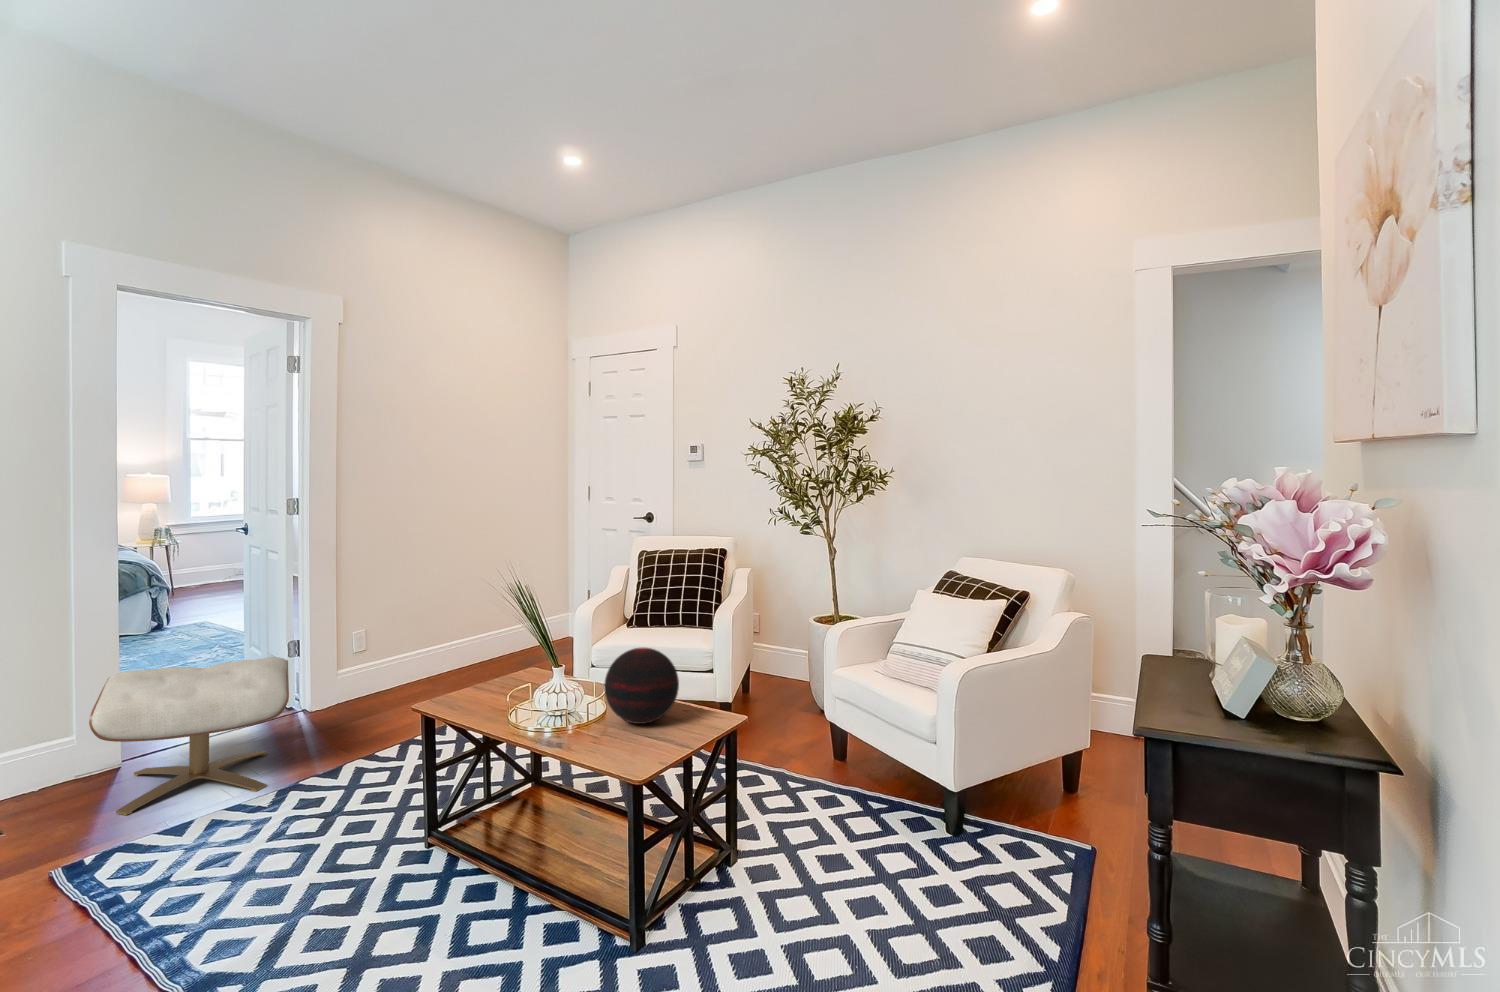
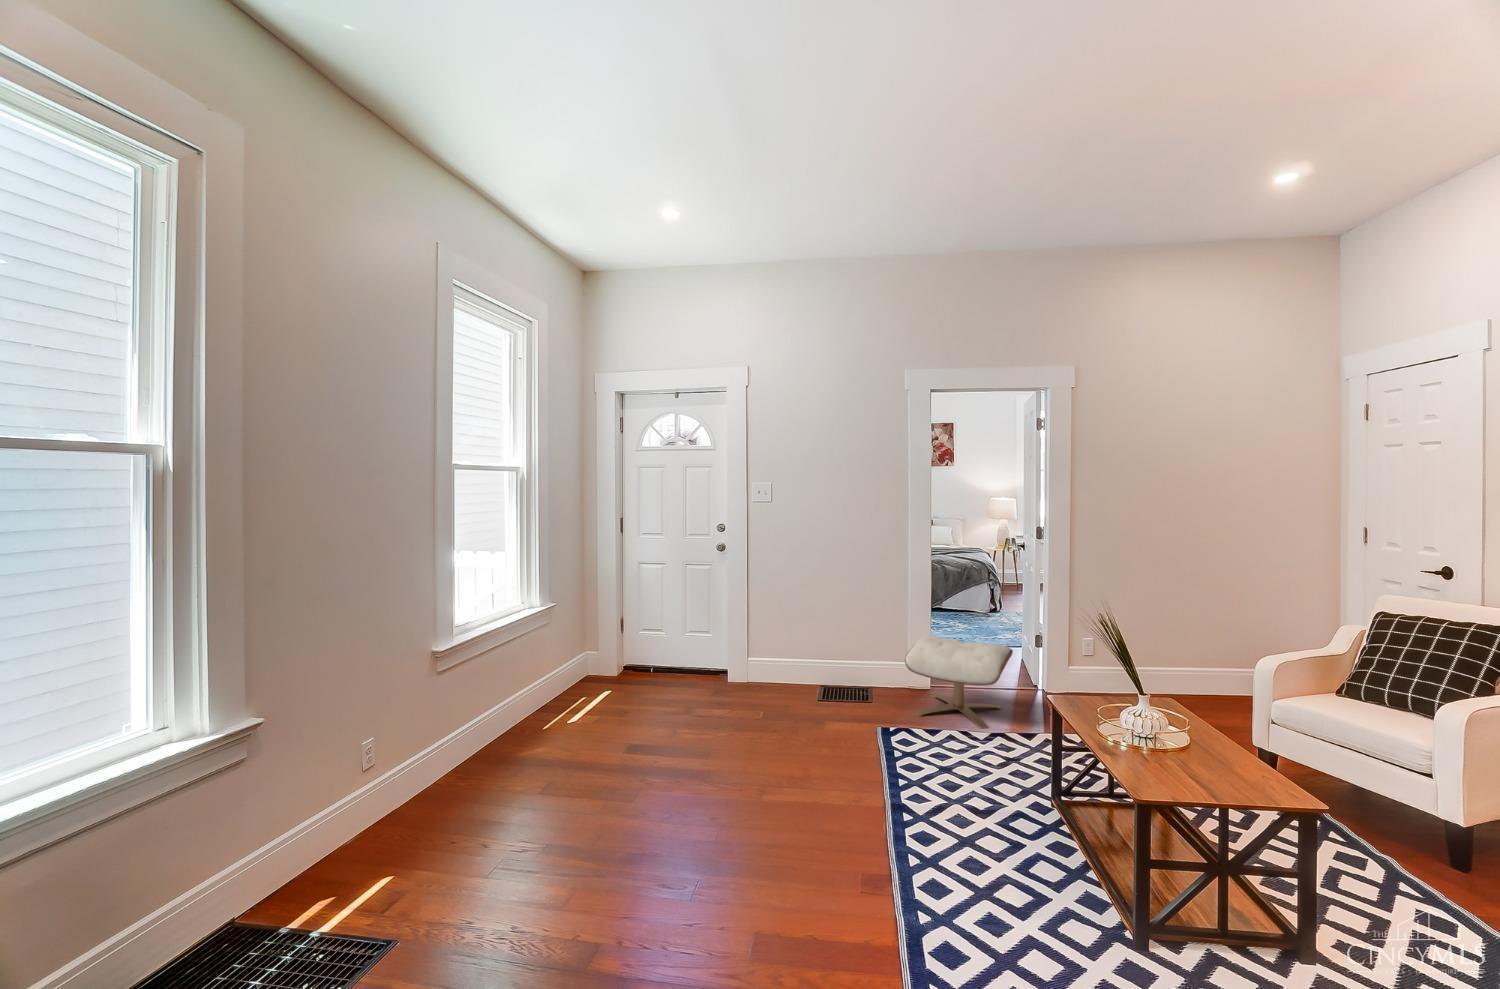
decorative orb: present [604,648,679,724] -> none [1157,702,1239,773]

